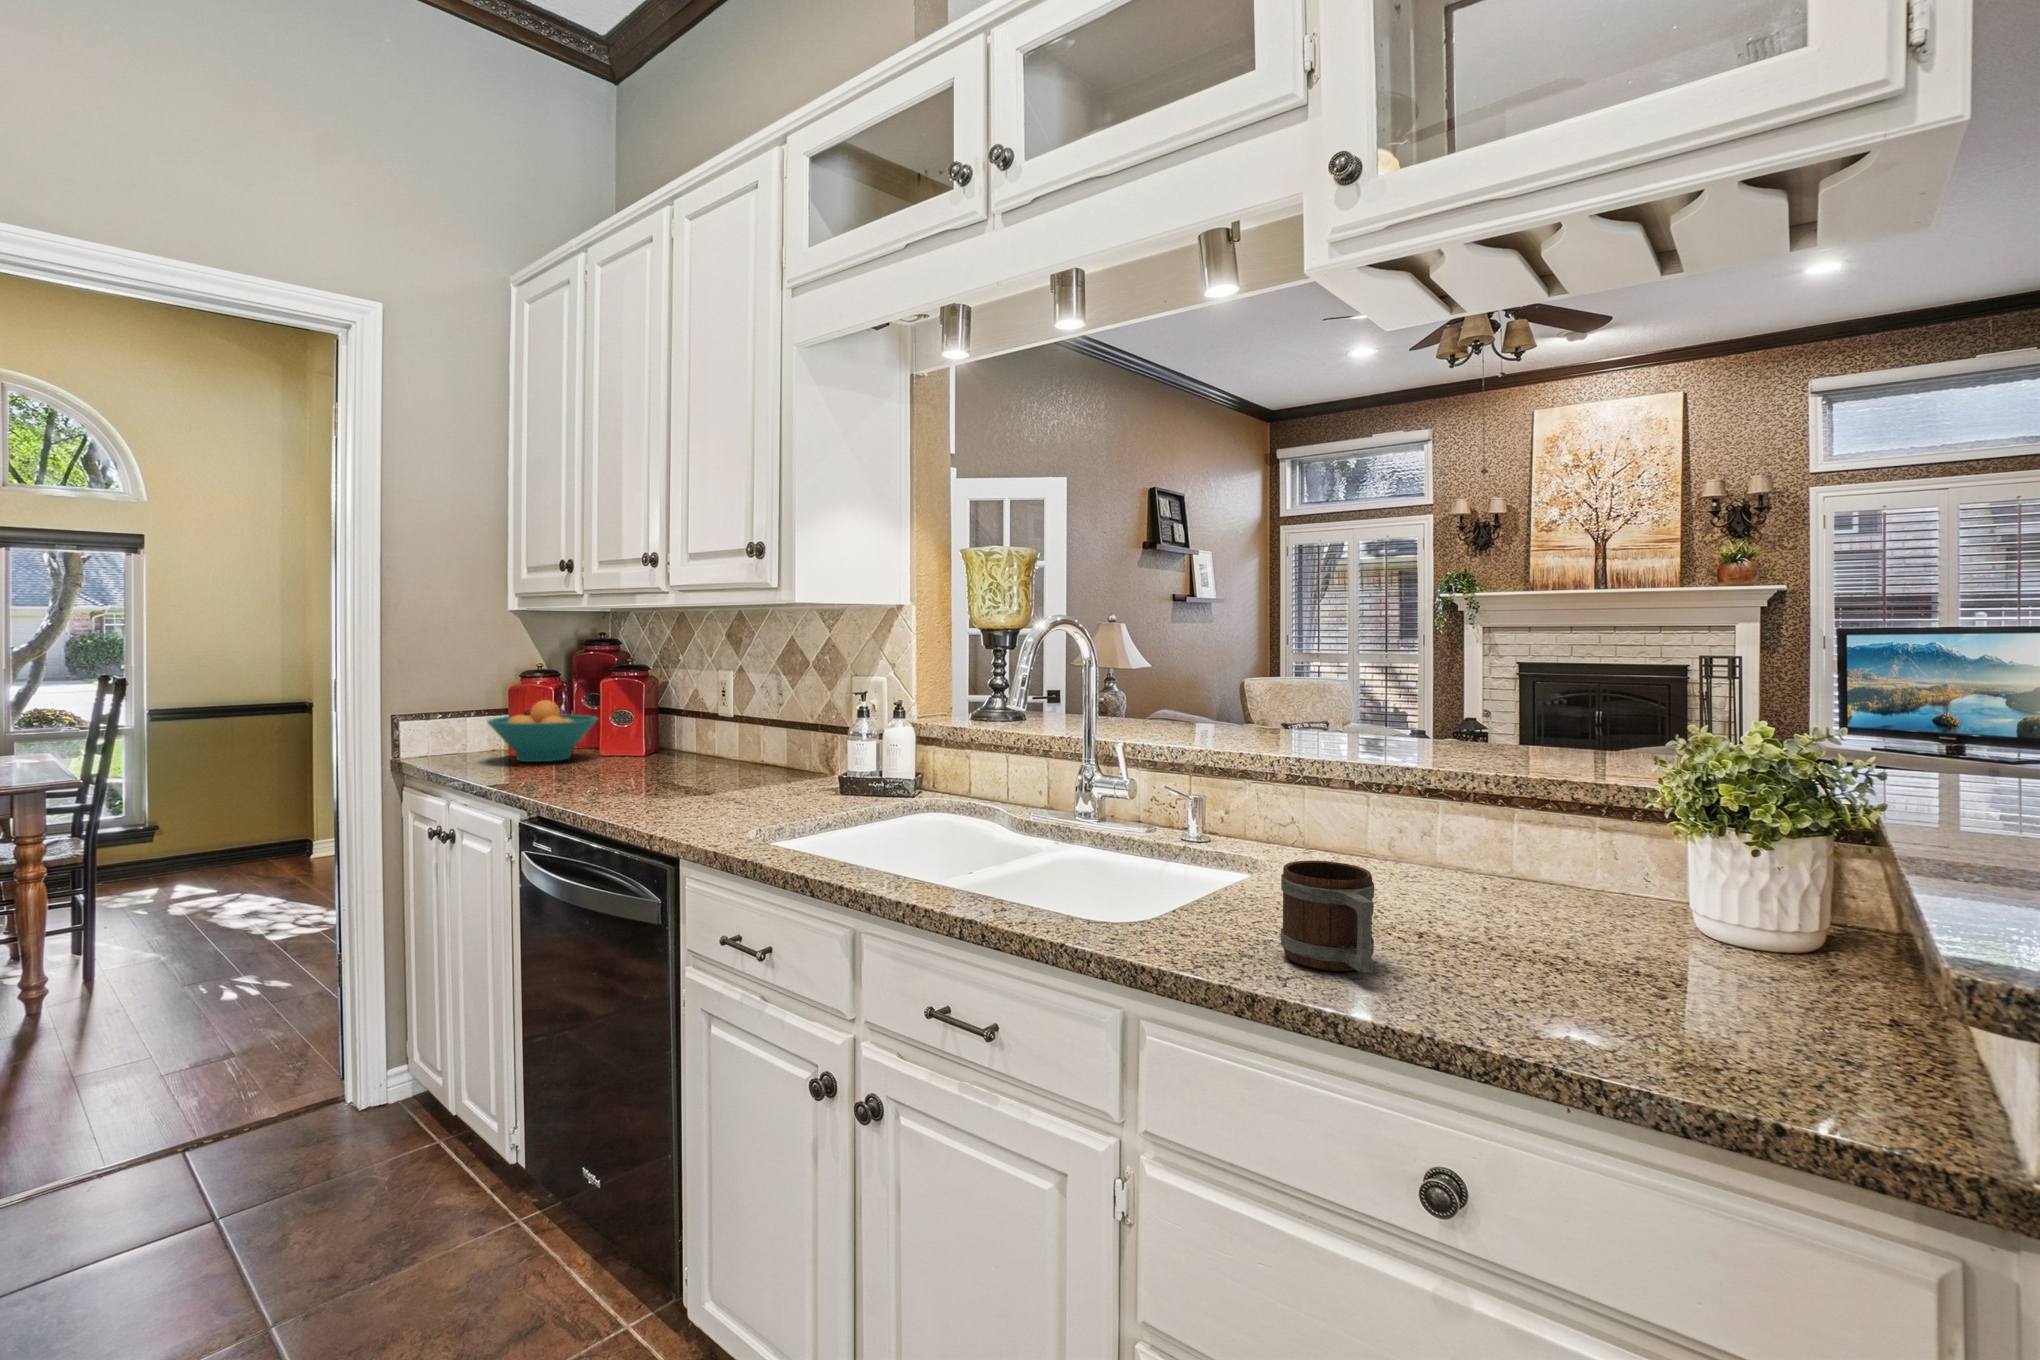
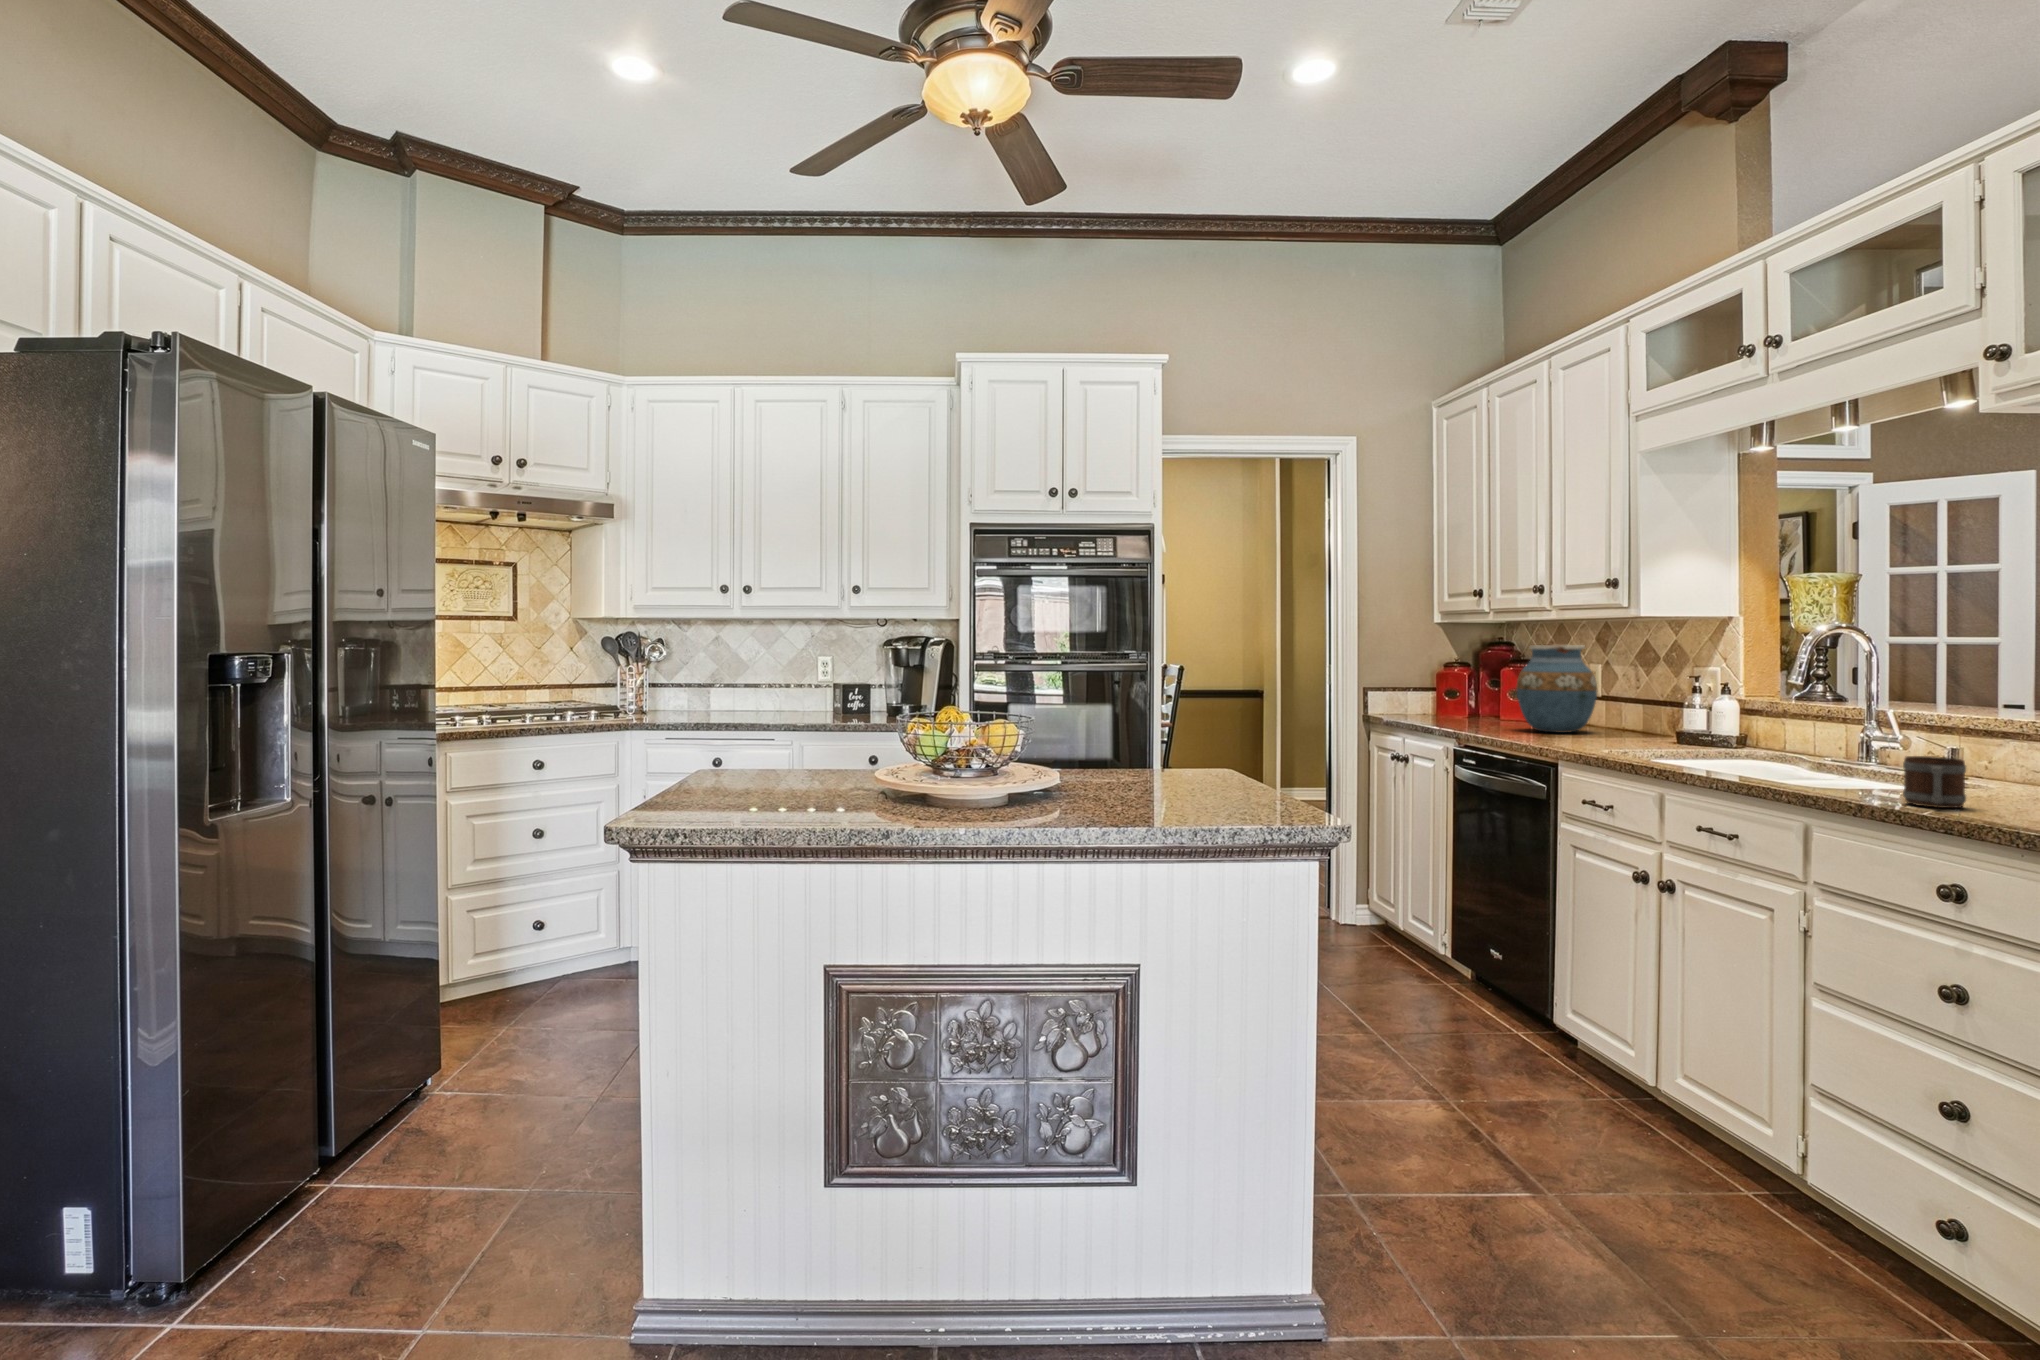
vase: none [621,644,732,779] -> present [1516,644,1597,733]
fruit bowl: present [487,700,598,762] -> none [1423,682,1498,721]

